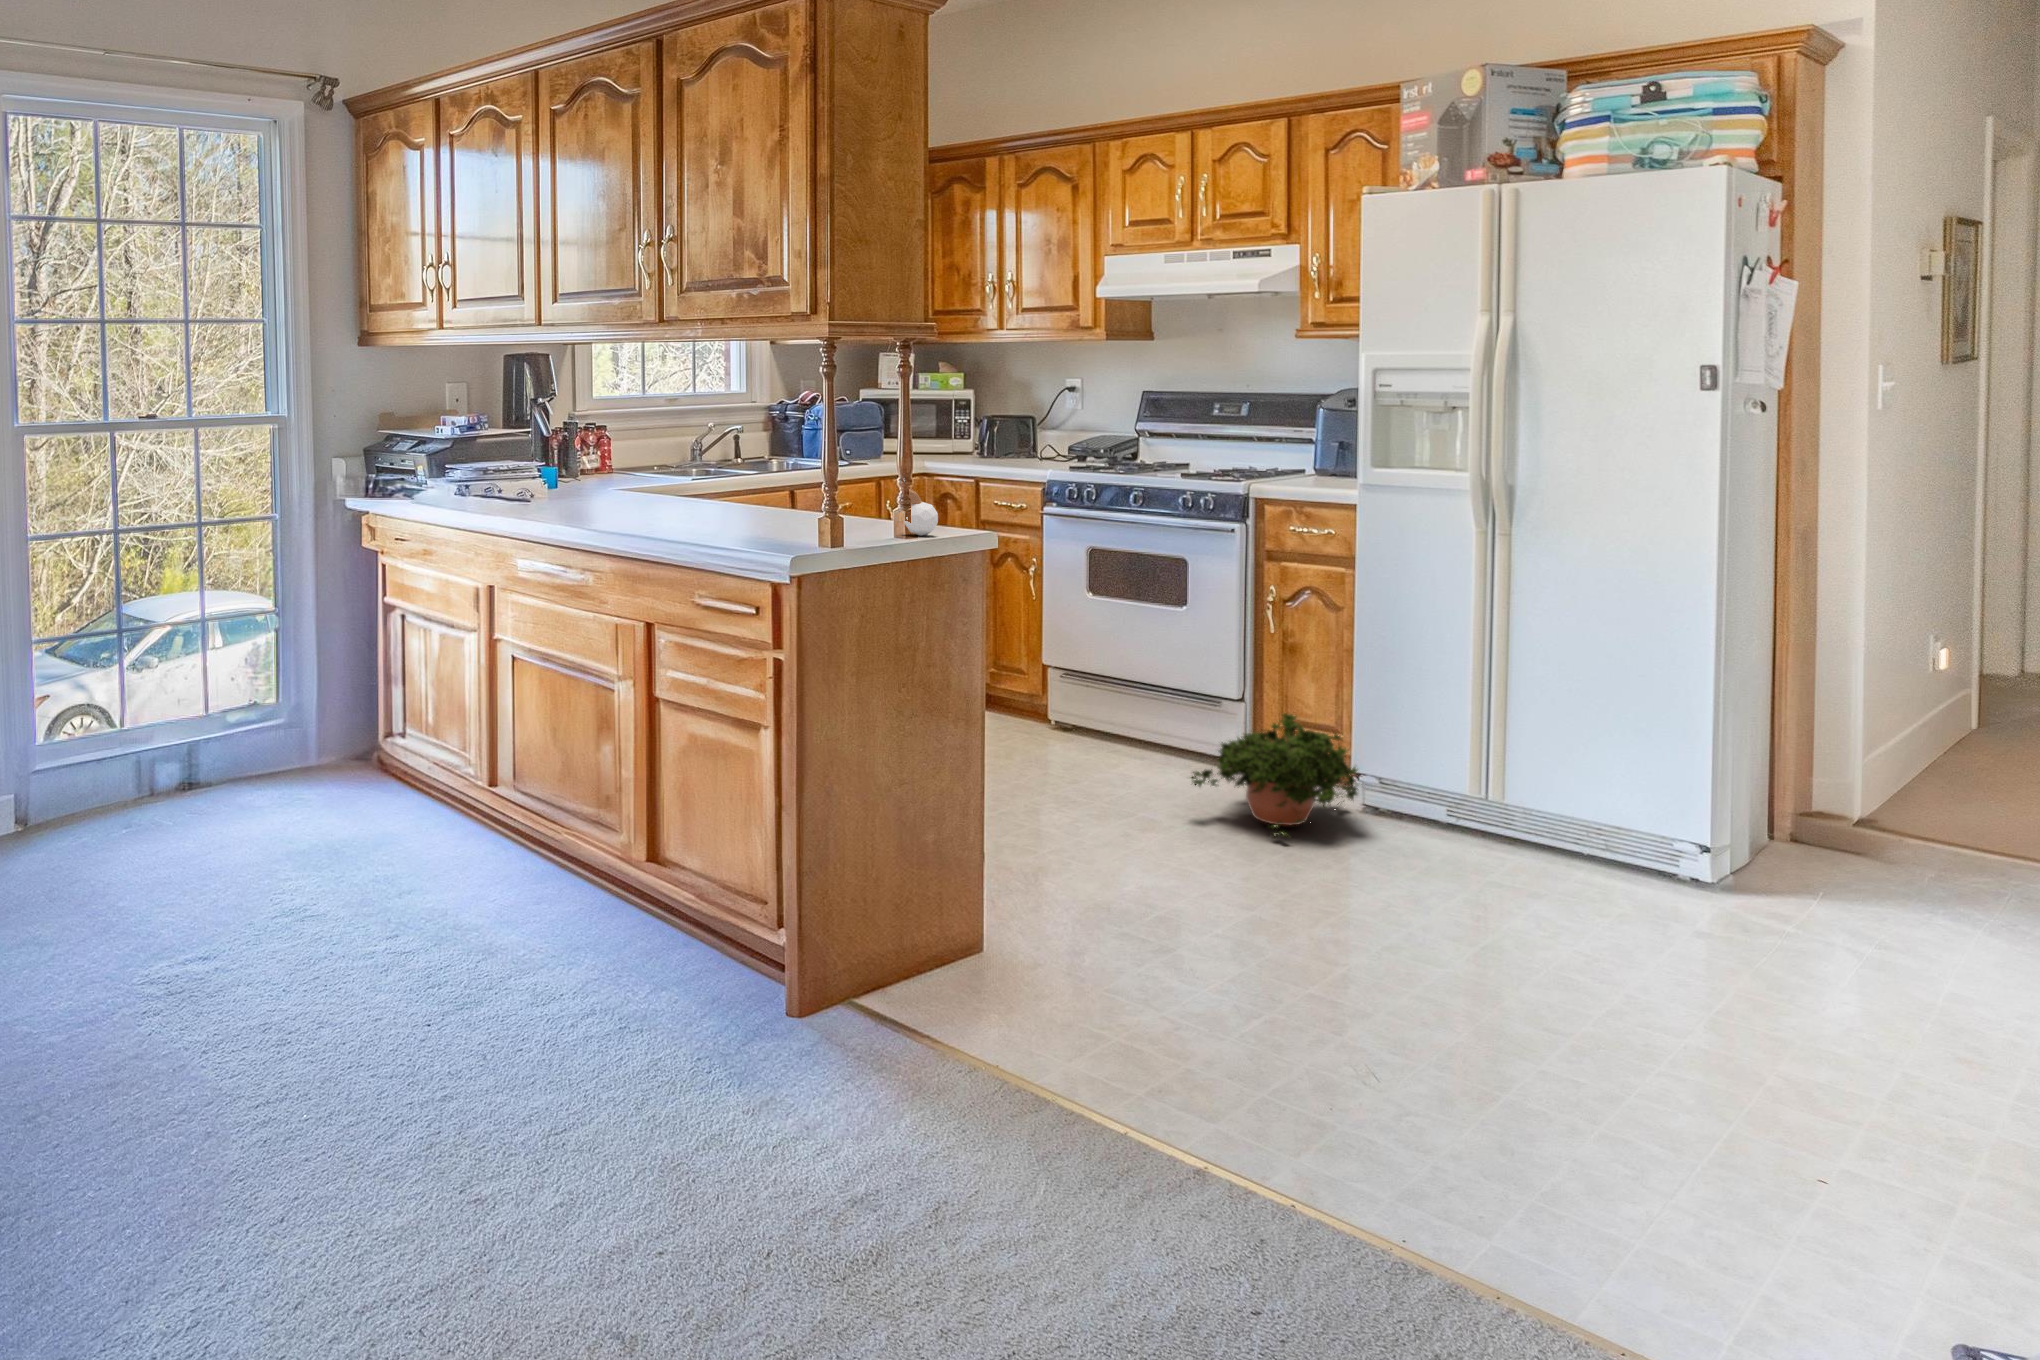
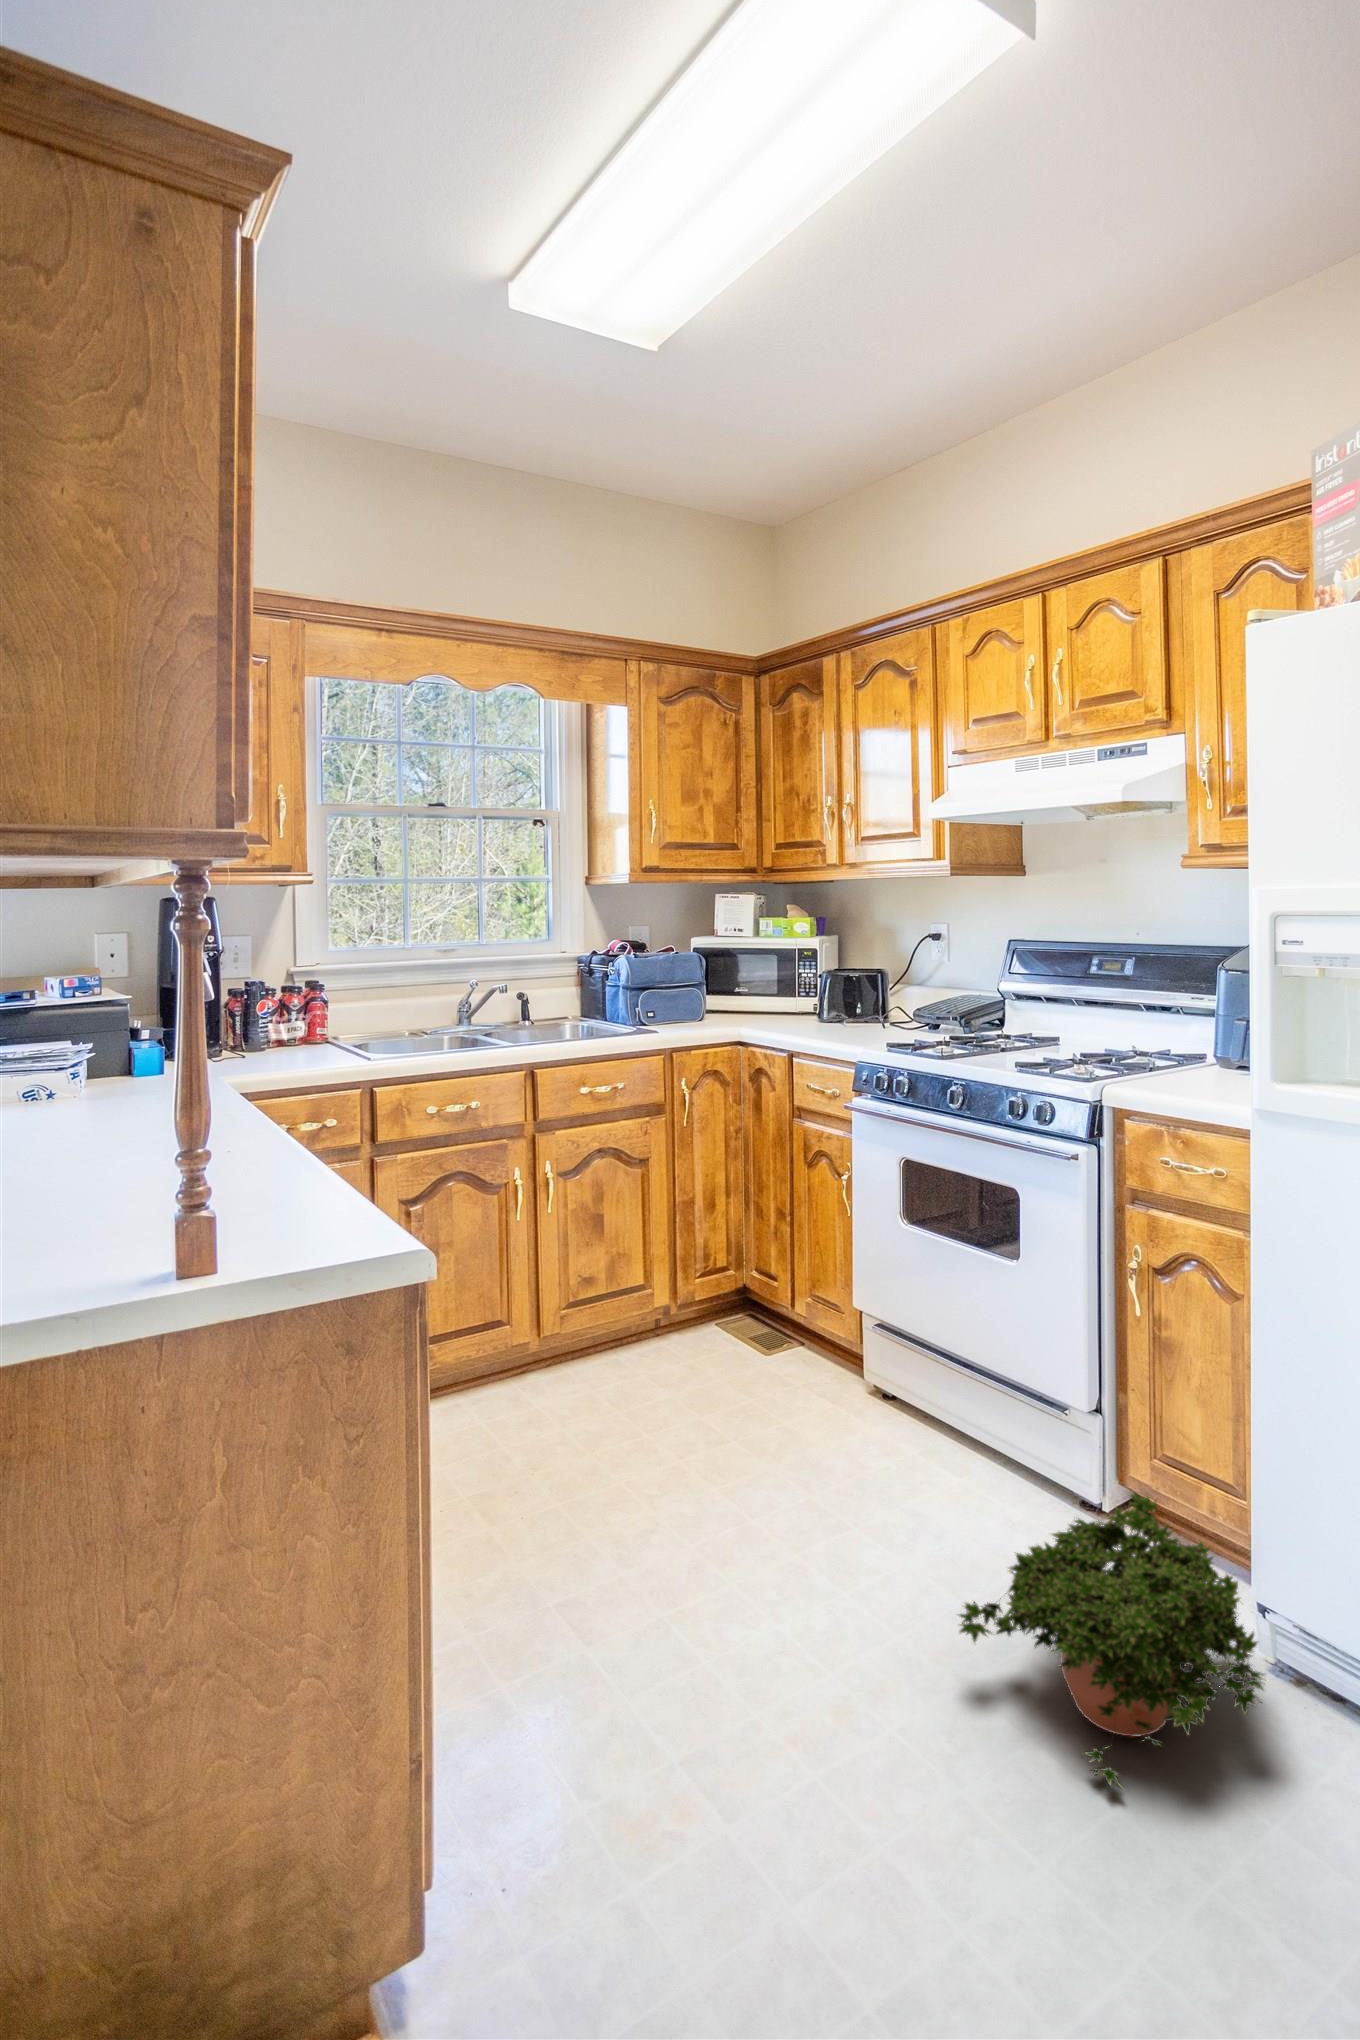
candle: present [903,479,938,536] -> none [276,1124,346,1240]

